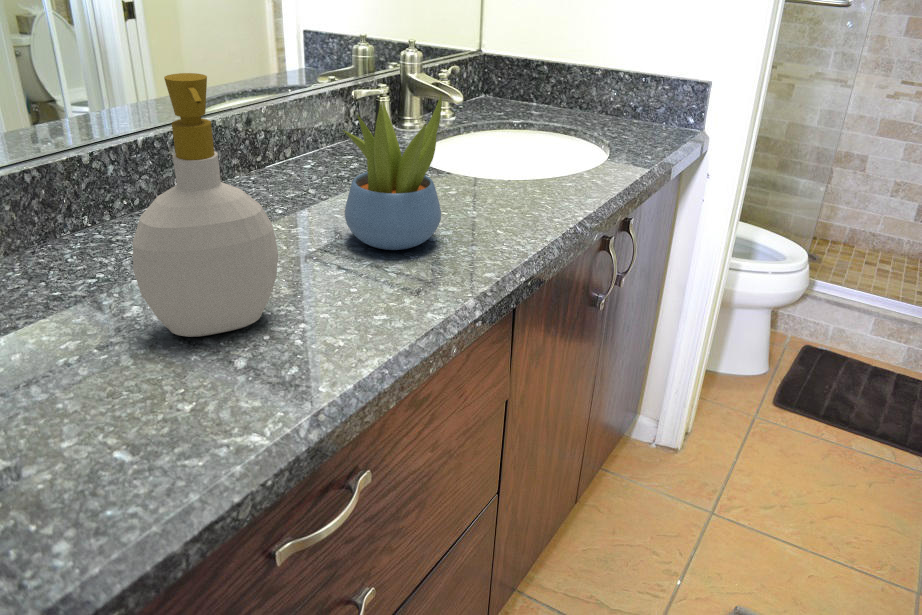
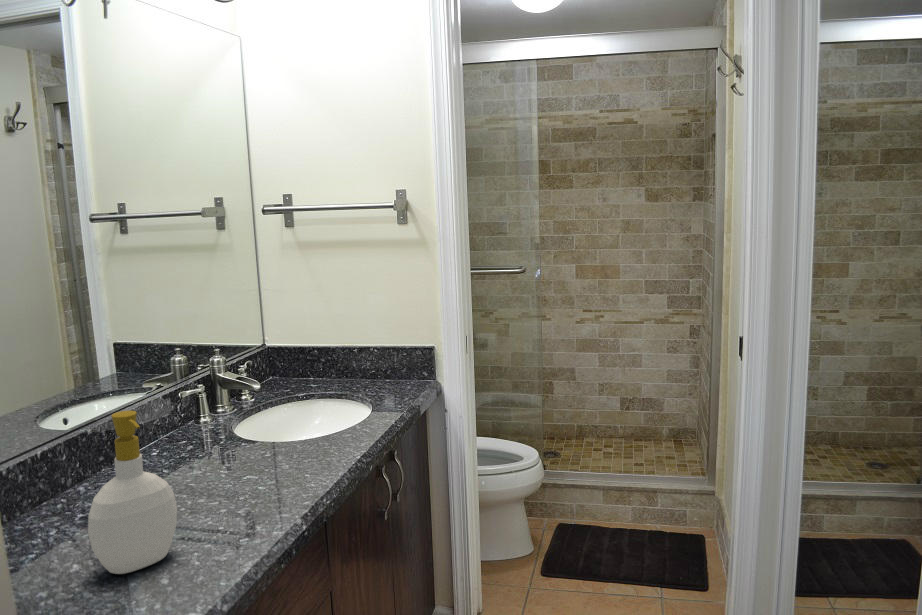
succulent plant: present [343,95,442,250] -> none [198,394,268,500]

